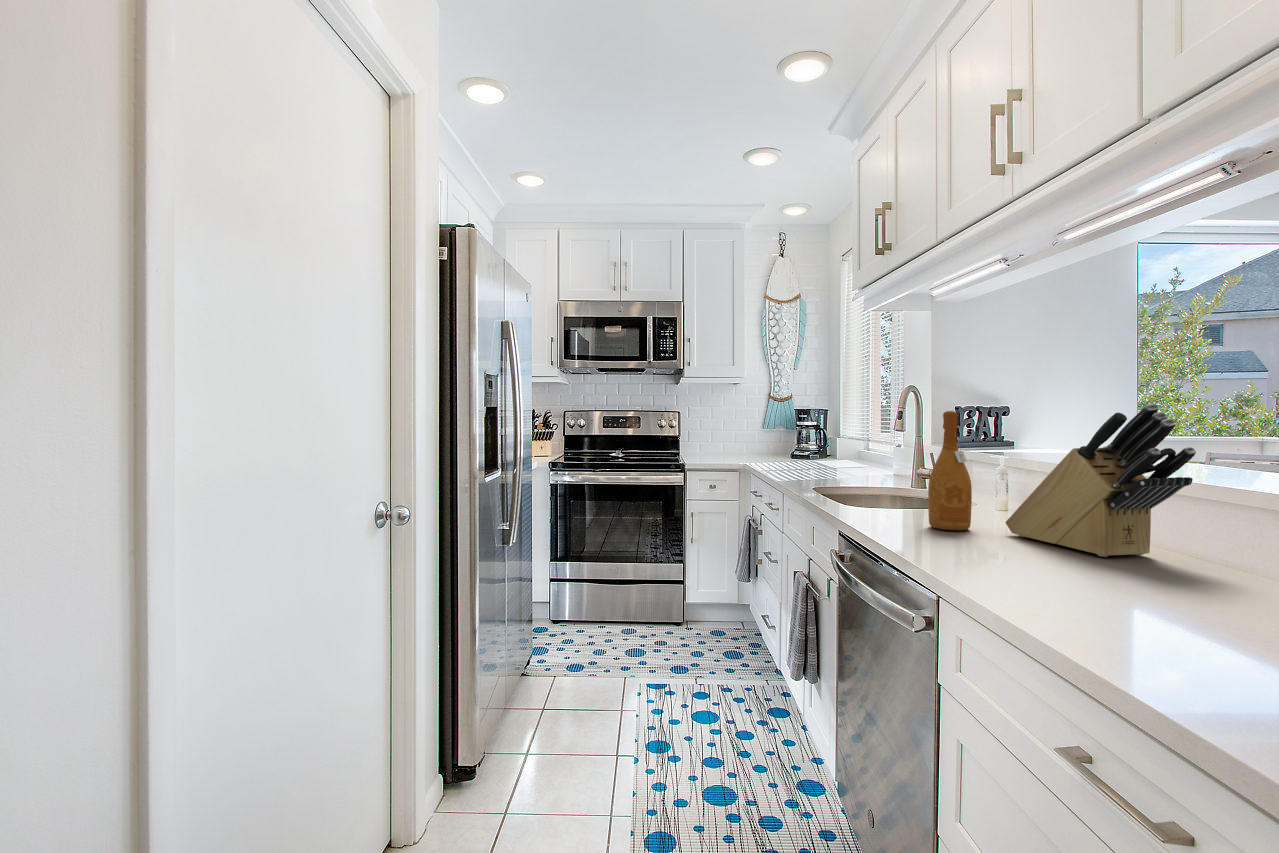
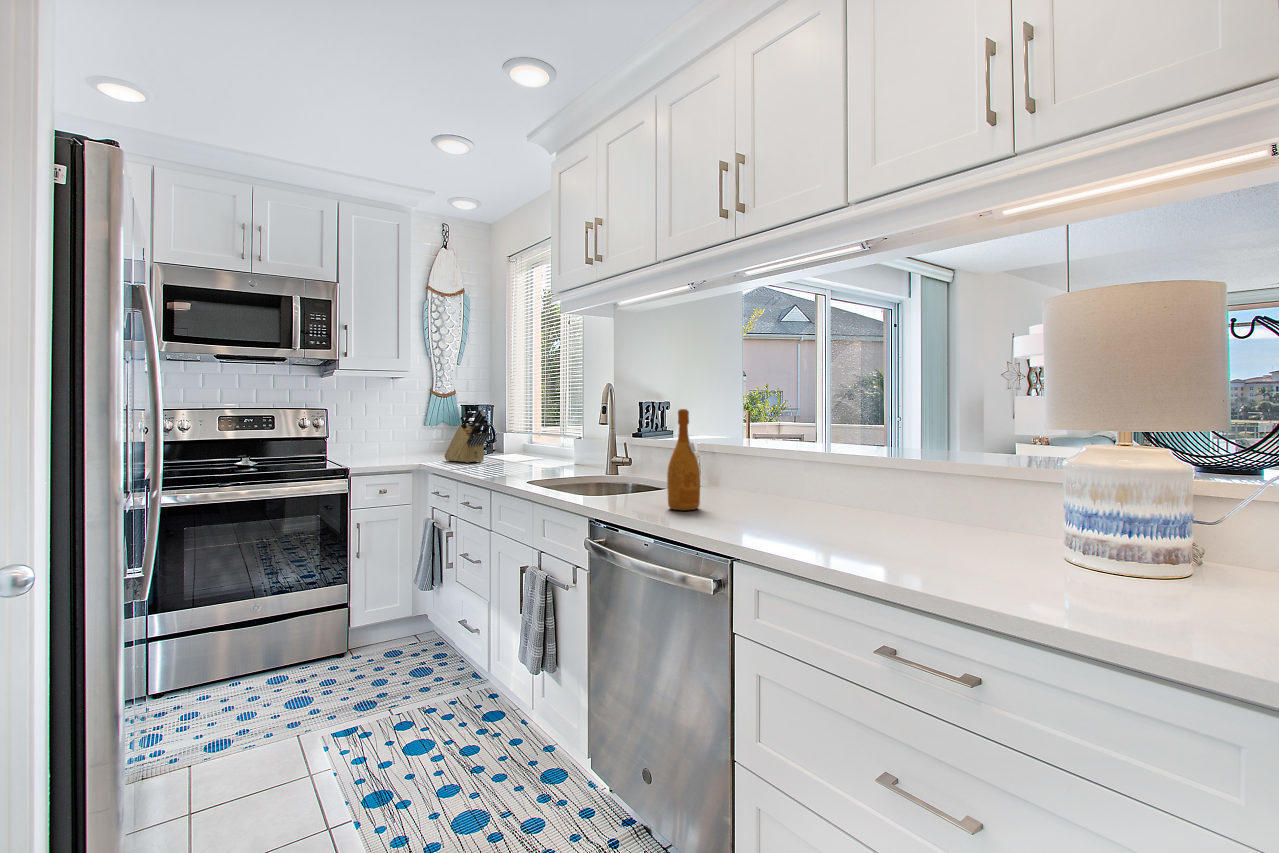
knife block: present [1006,403,1196,557] -> present [444,408,490,463]

